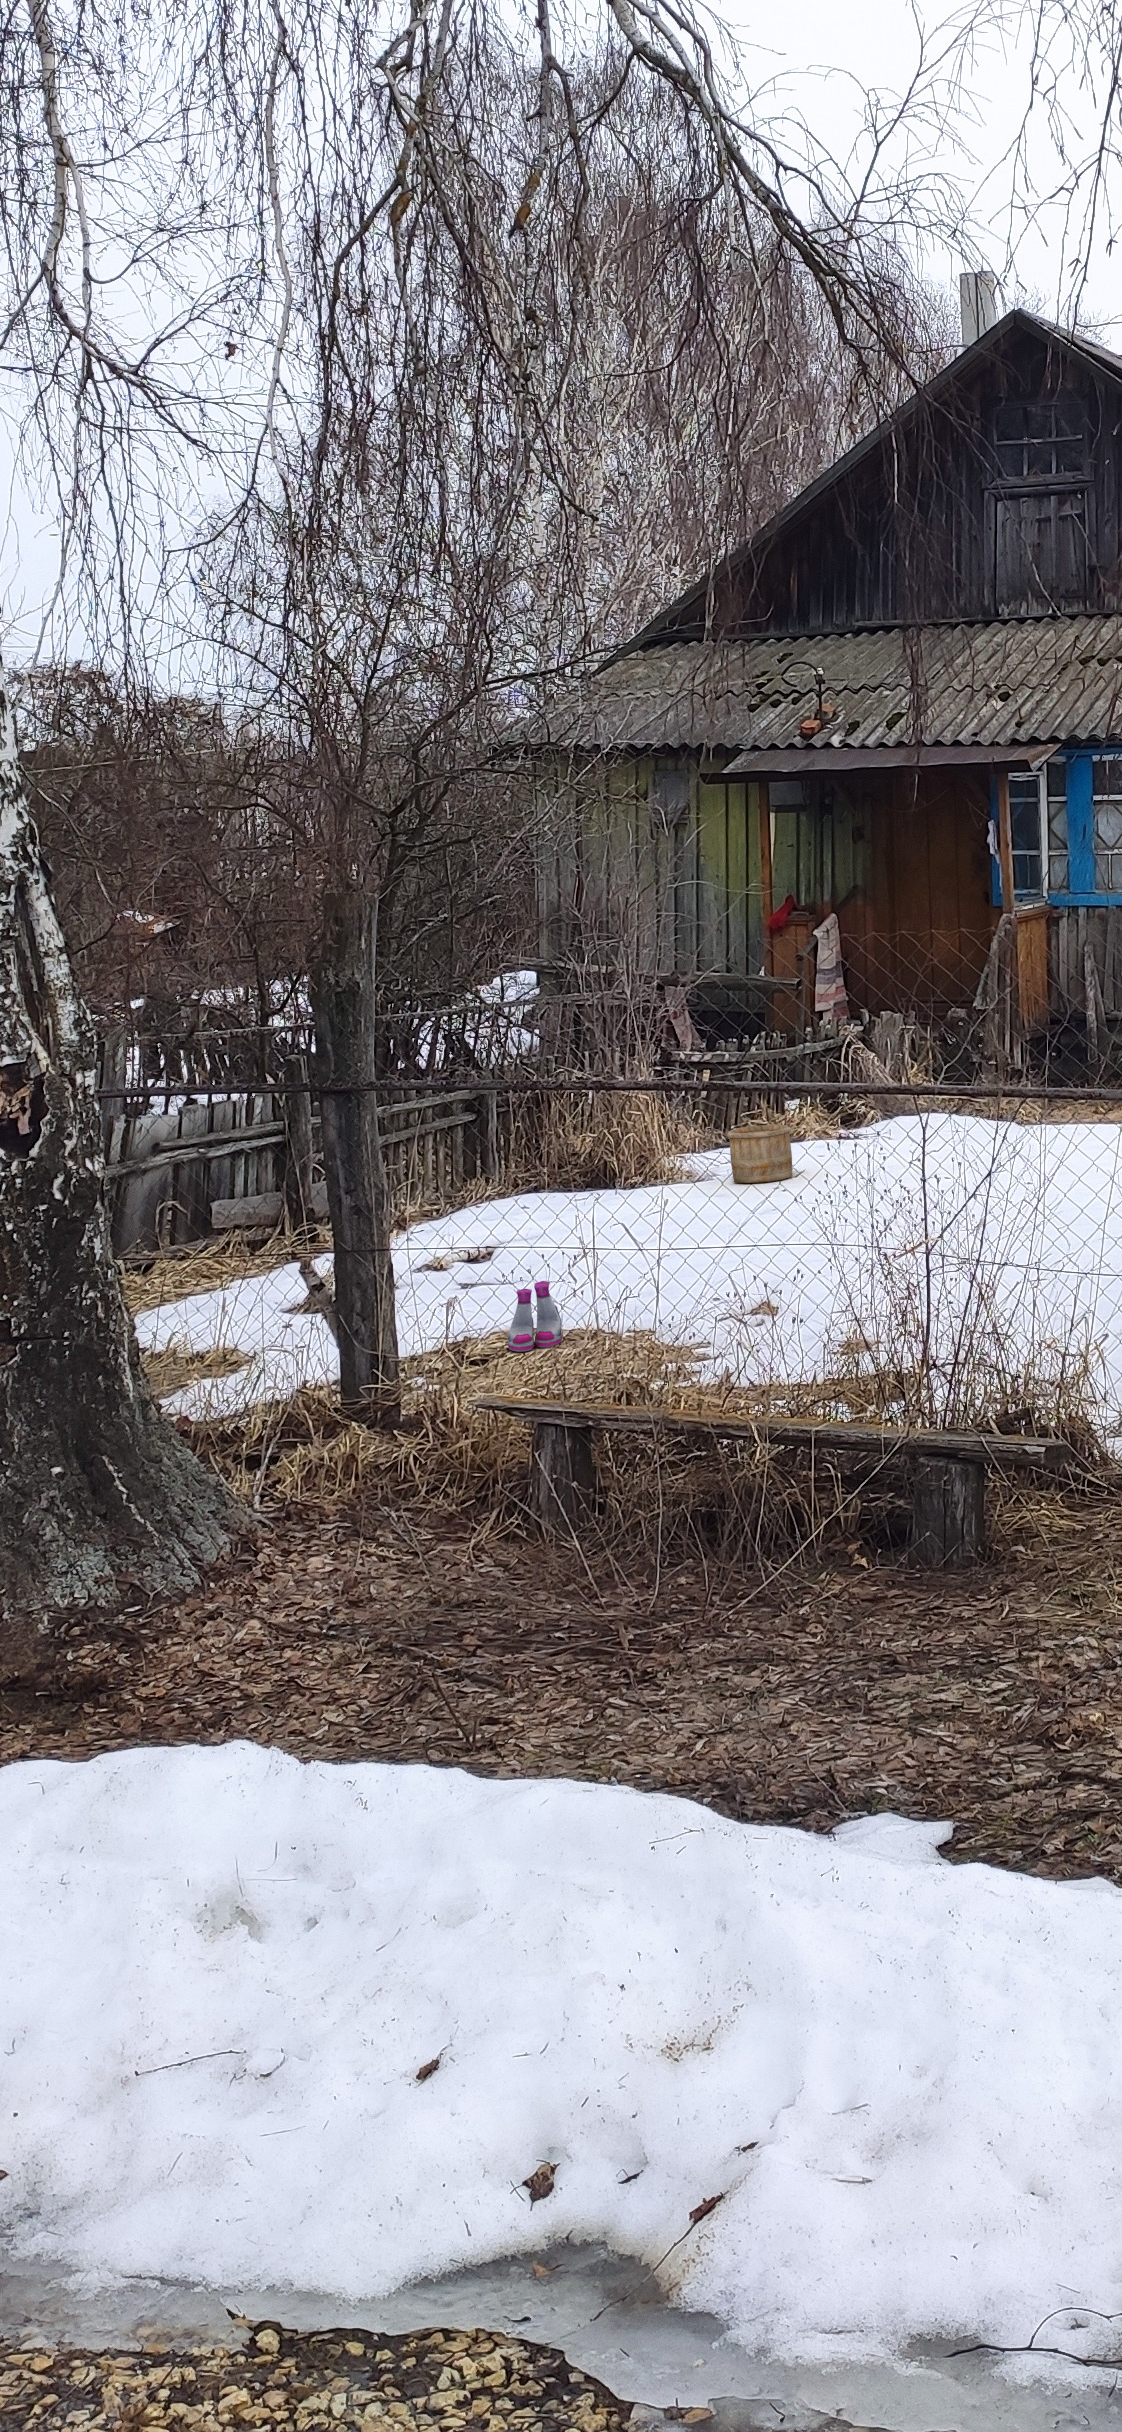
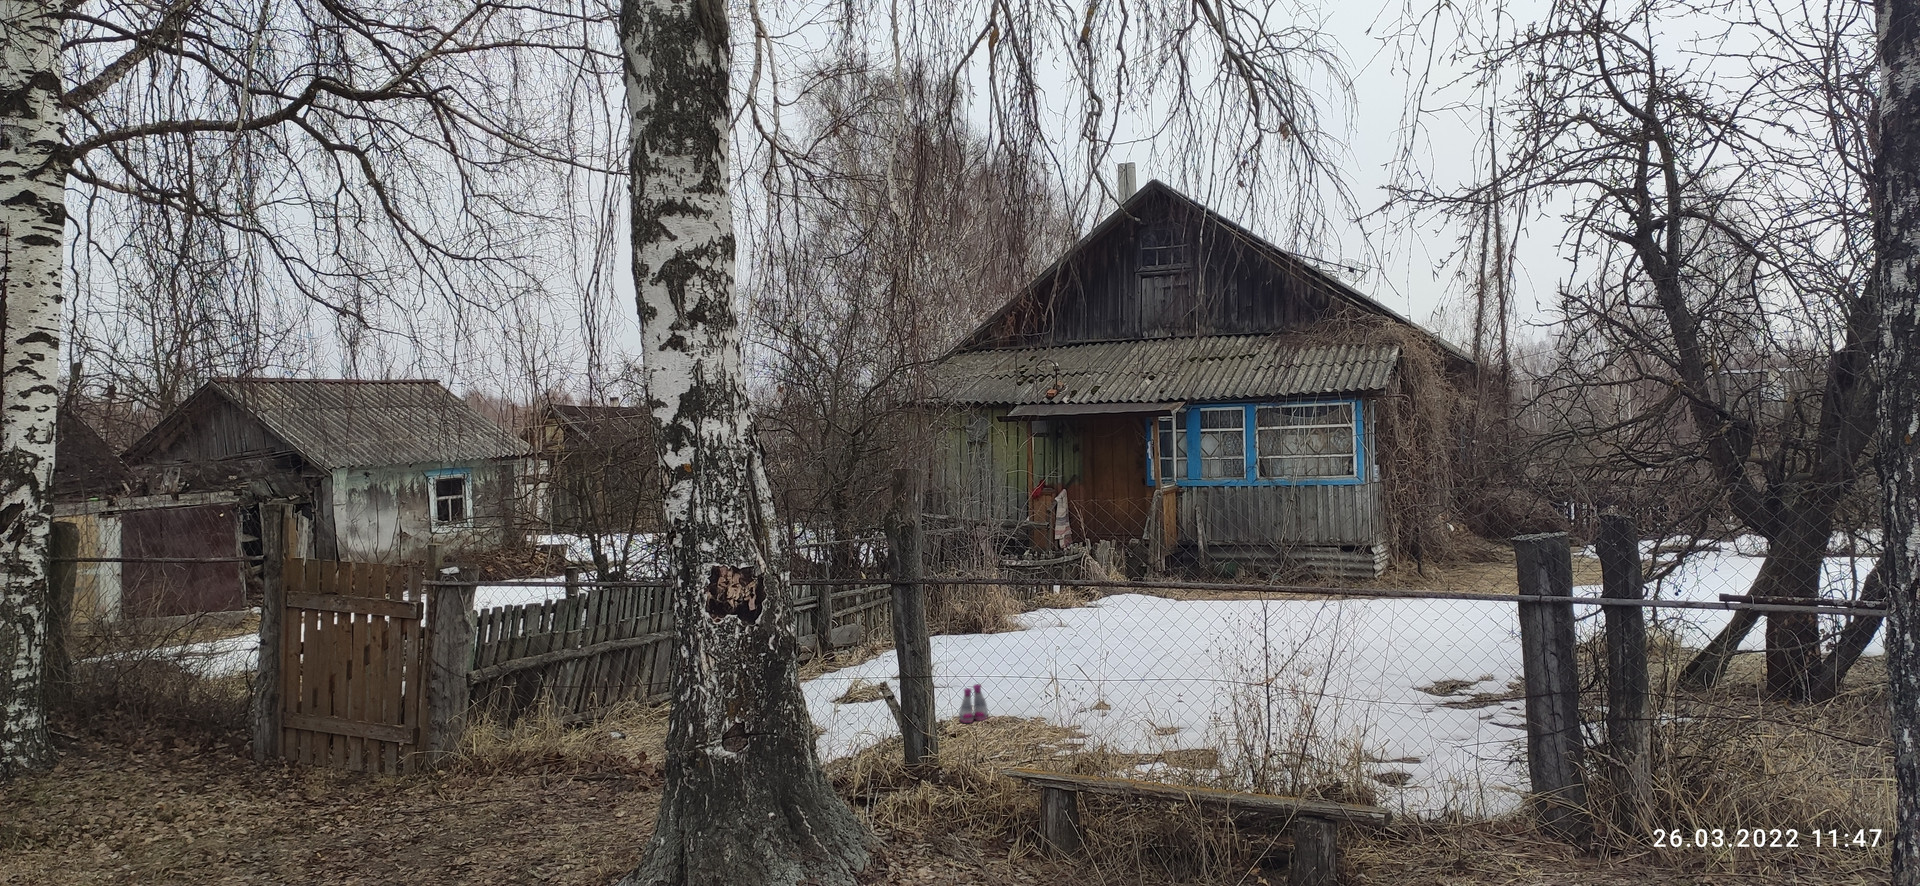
wooden bucket: present [727,1125,792,1183] -> none [1035,596,1070,627]

